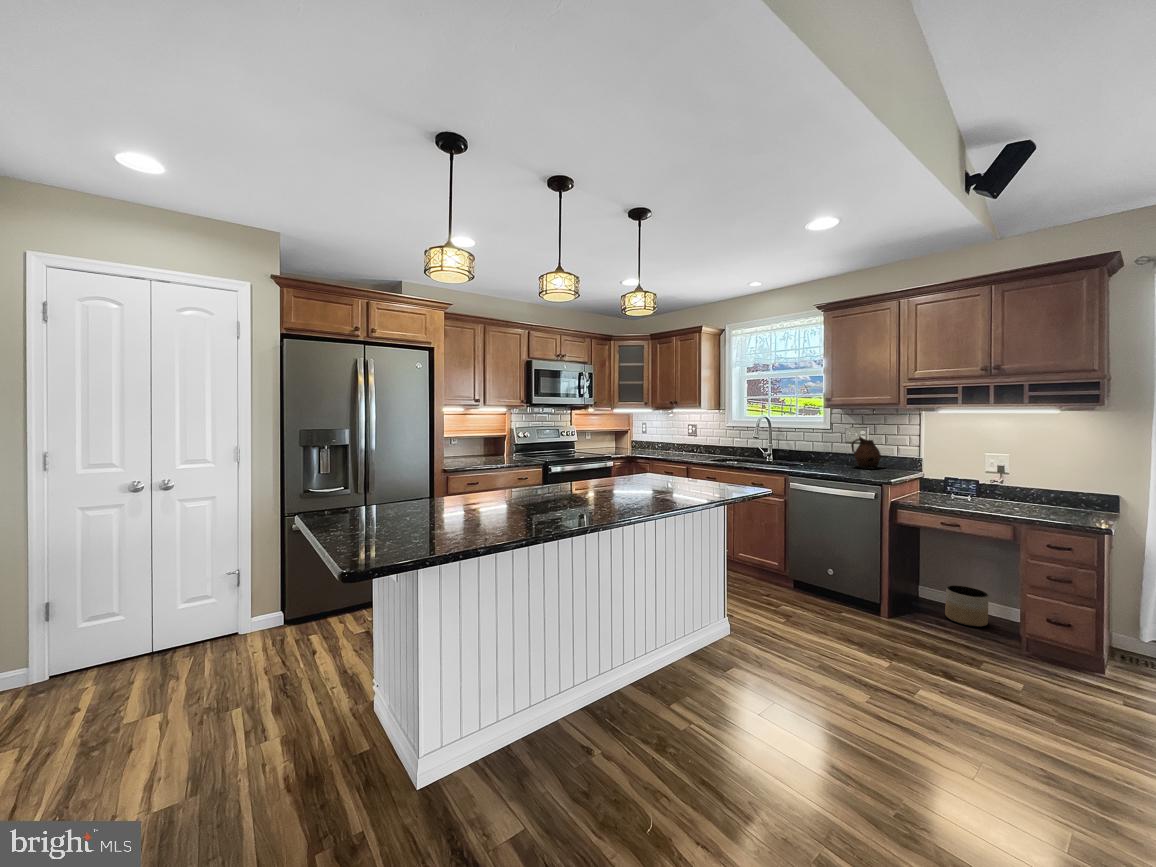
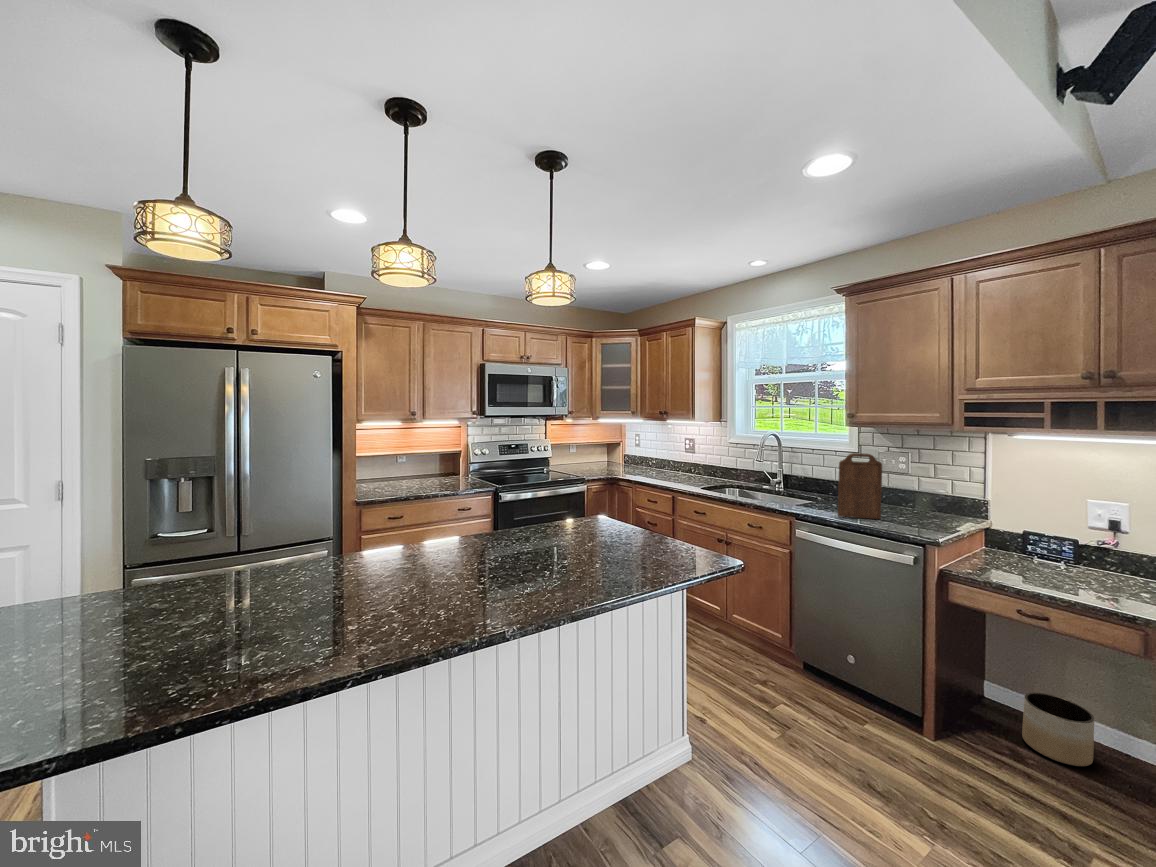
cutting board: none [821,426,852,473] -> present [838,453,882,519]
ceramic pitcher: present [851,436,882,468] -> none [884,465,934,513]

